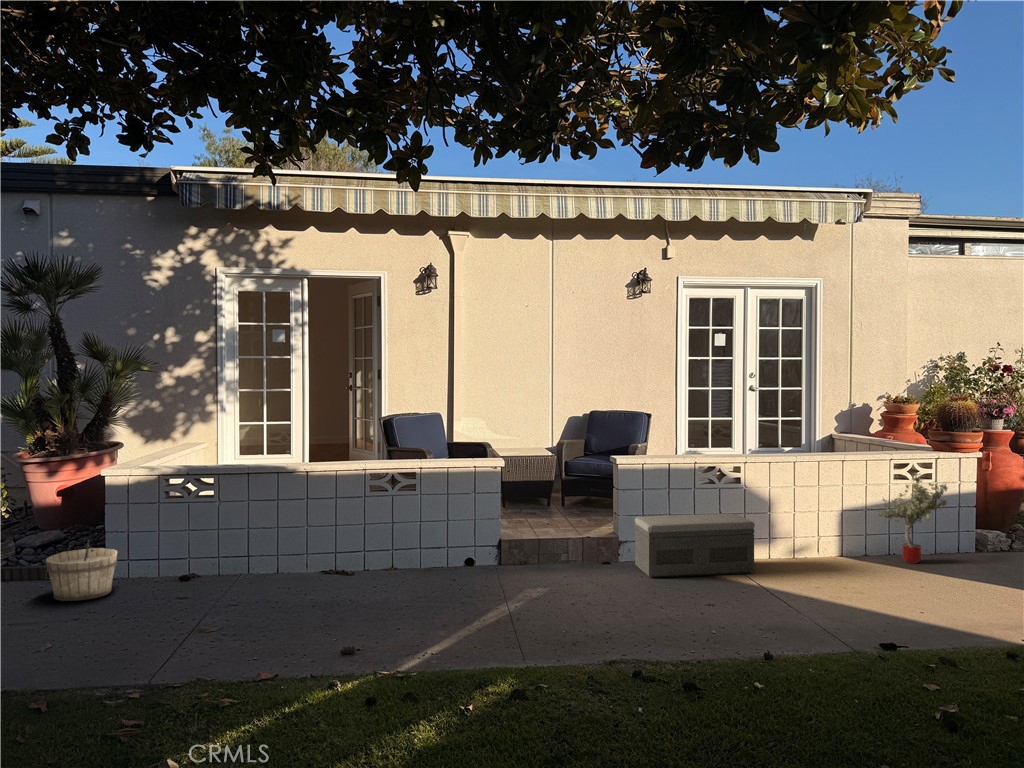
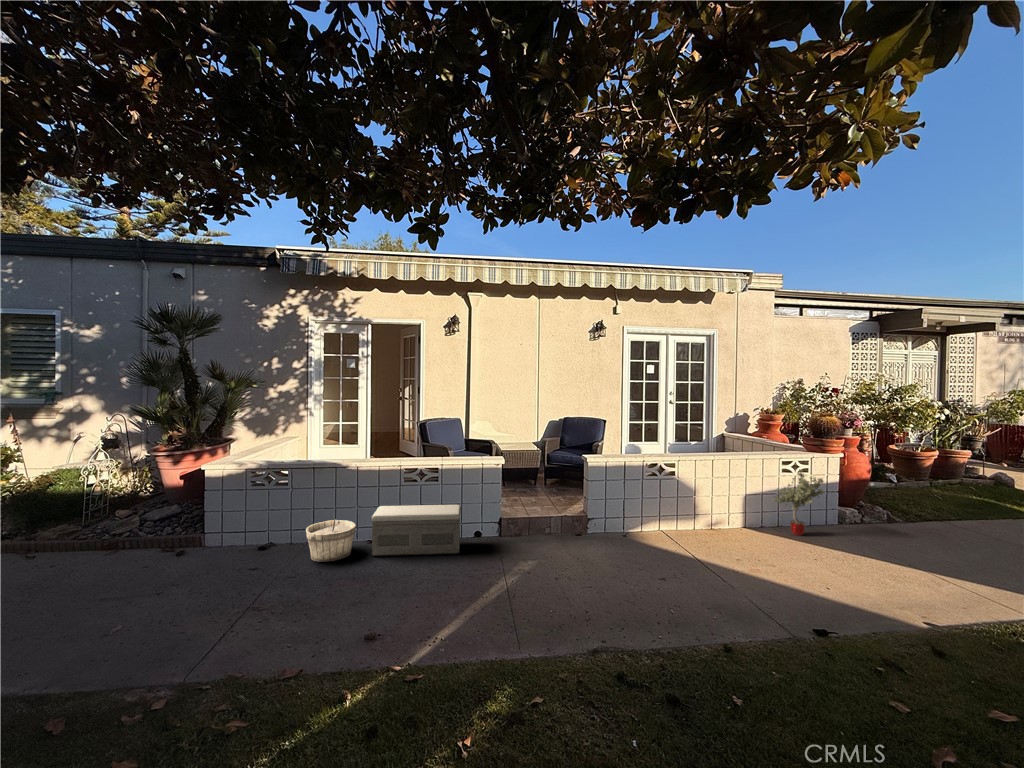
storage bench: present [635,514,755,578] -> present [372,505,461,556]
wooden bucket: present [46,540,117,601] -> present [306,515,355,562]

